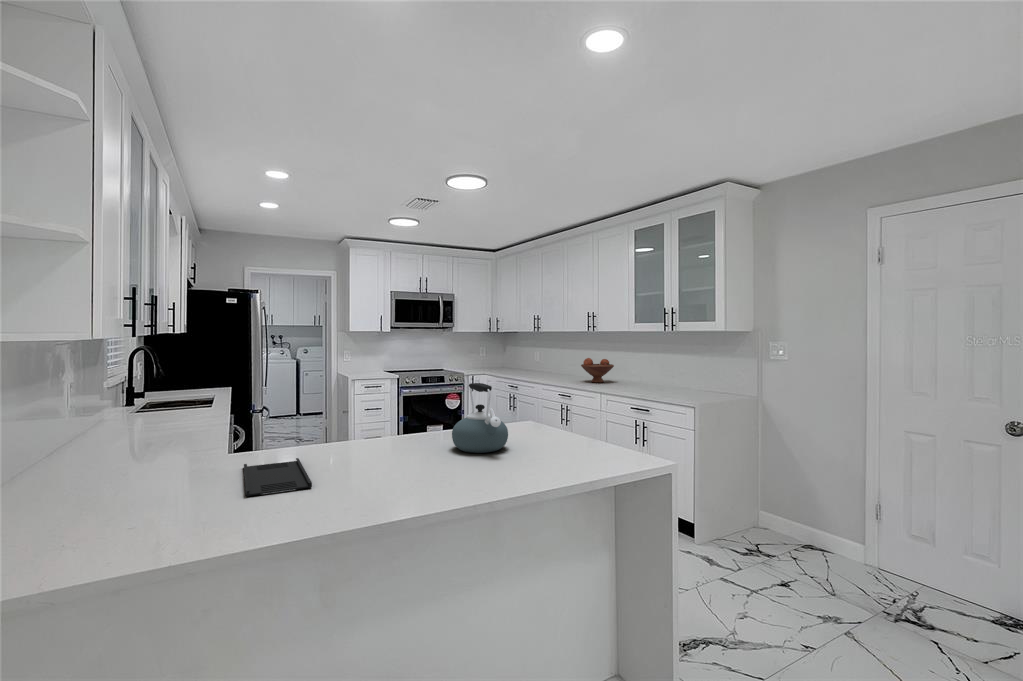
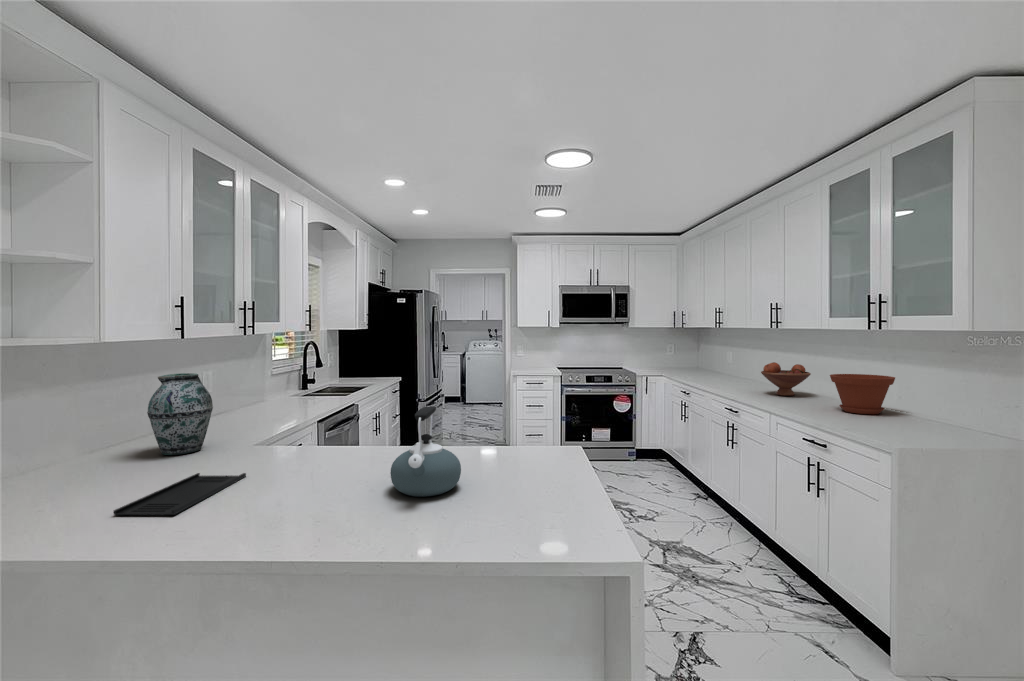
plant pot: none [636,363,674,390] -> present [830,374,895,414]
vase: none [112,368,188,460] -> present [147,373,213,455]

